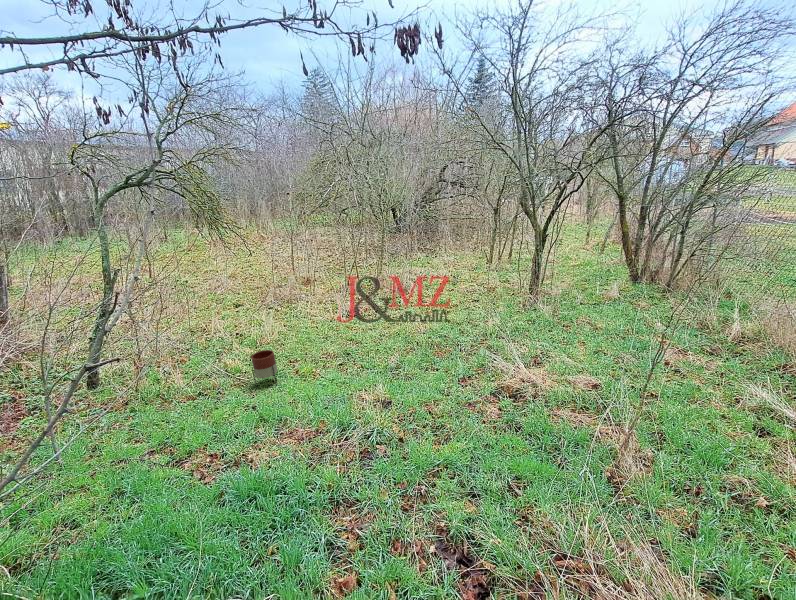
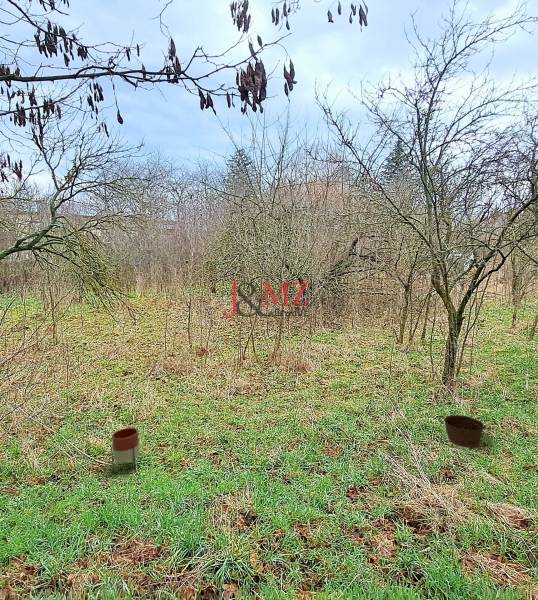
basket: none [532,316,562,339] -> present [445,415,484,447]

